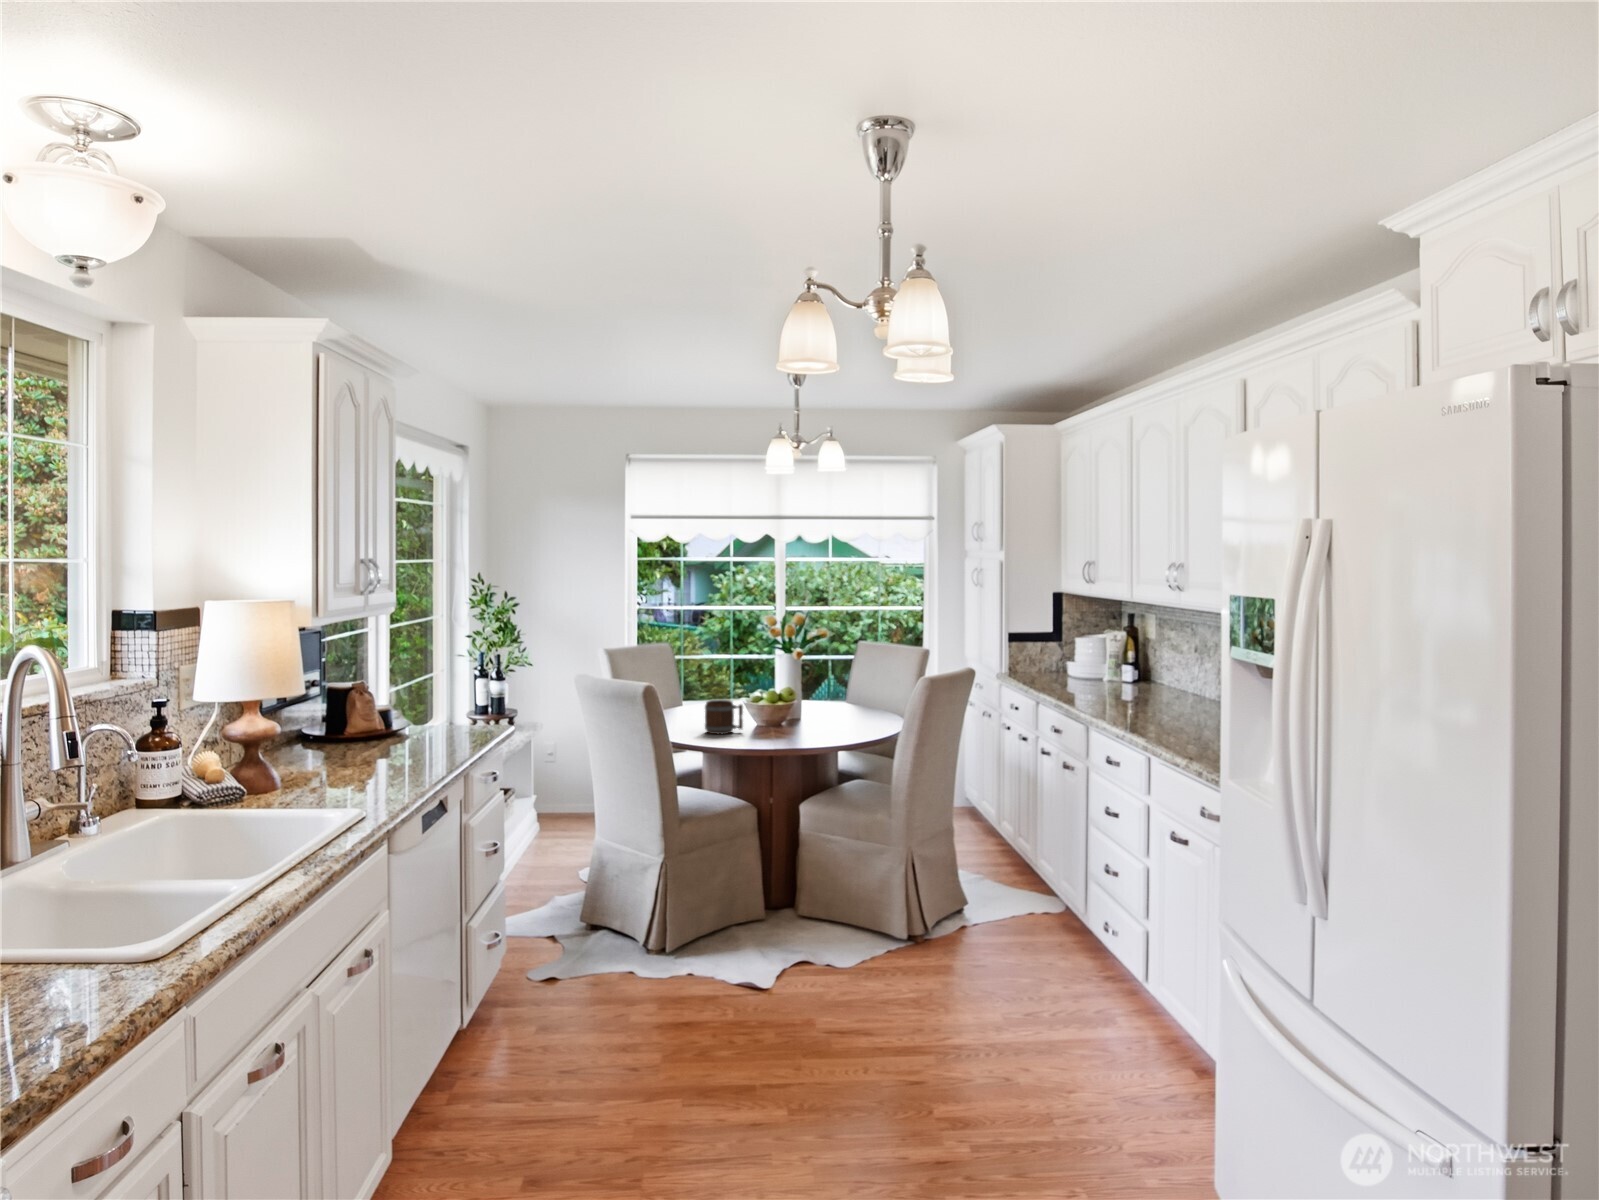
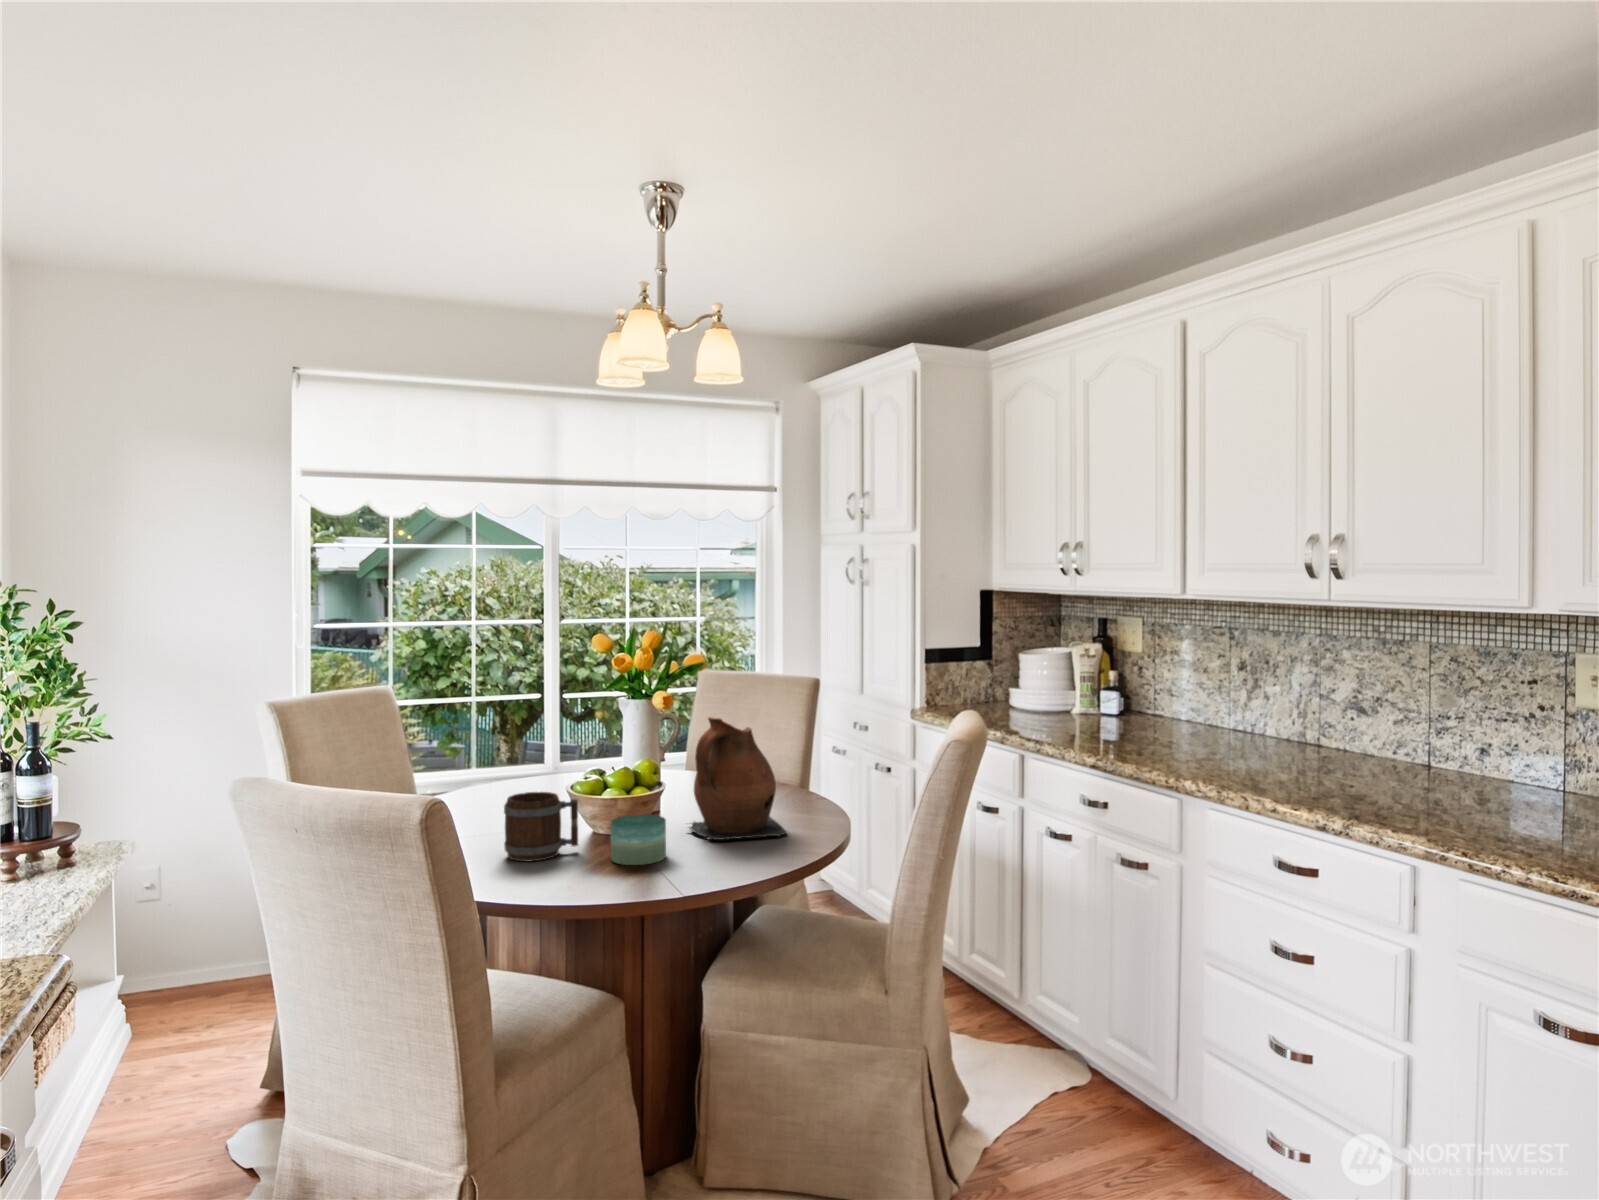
ceramic pitcher: none [806,665,858,734] -> present [690,717,787,840]
candle: none [755,715,784,739] -> present [611,815,666,865]

